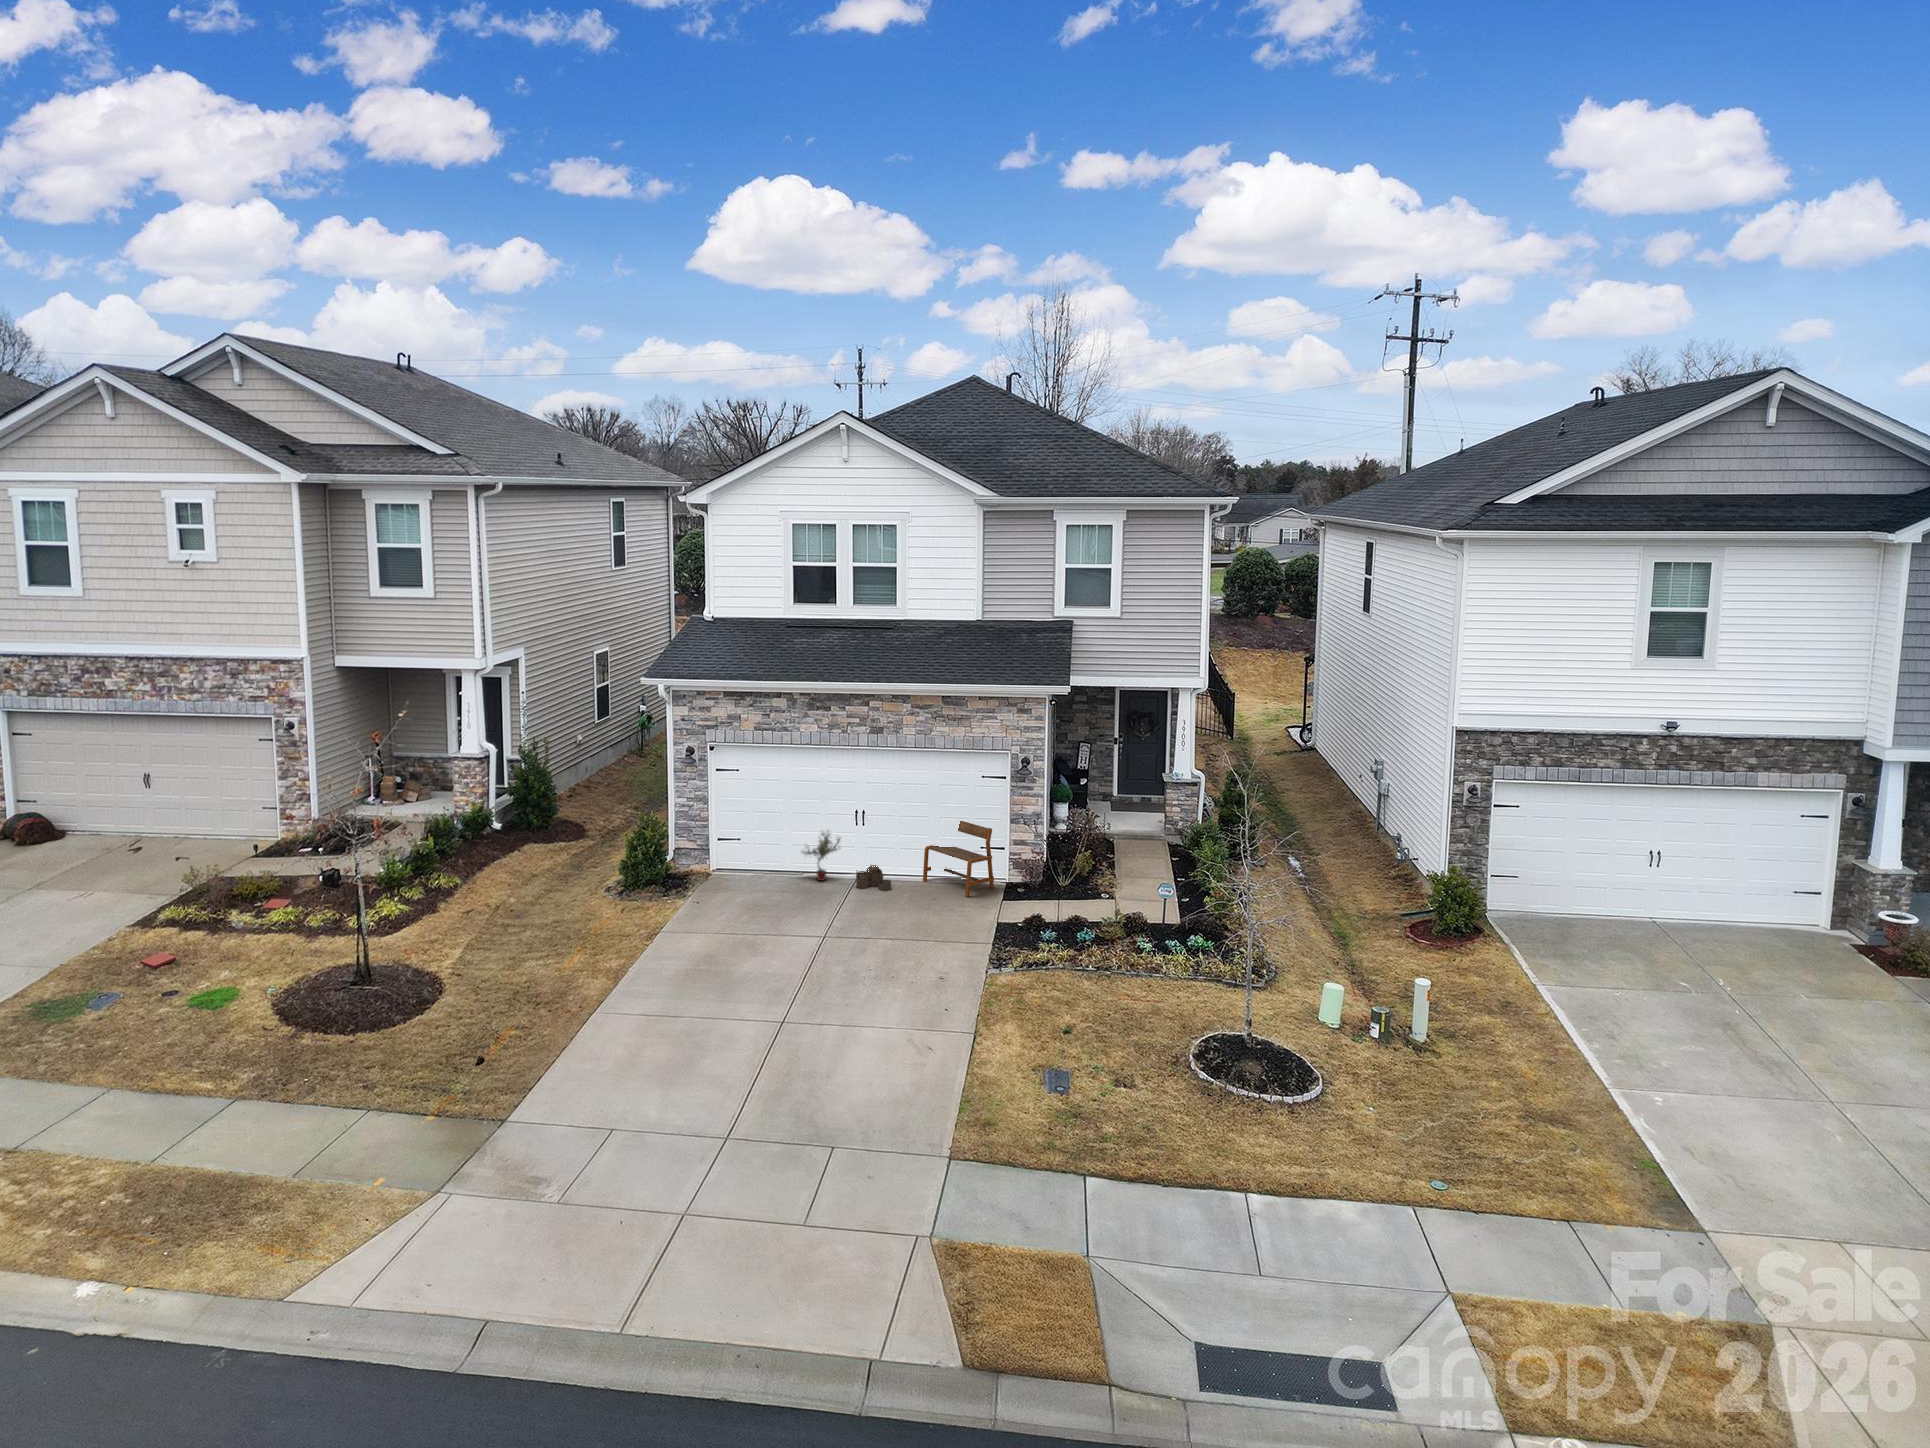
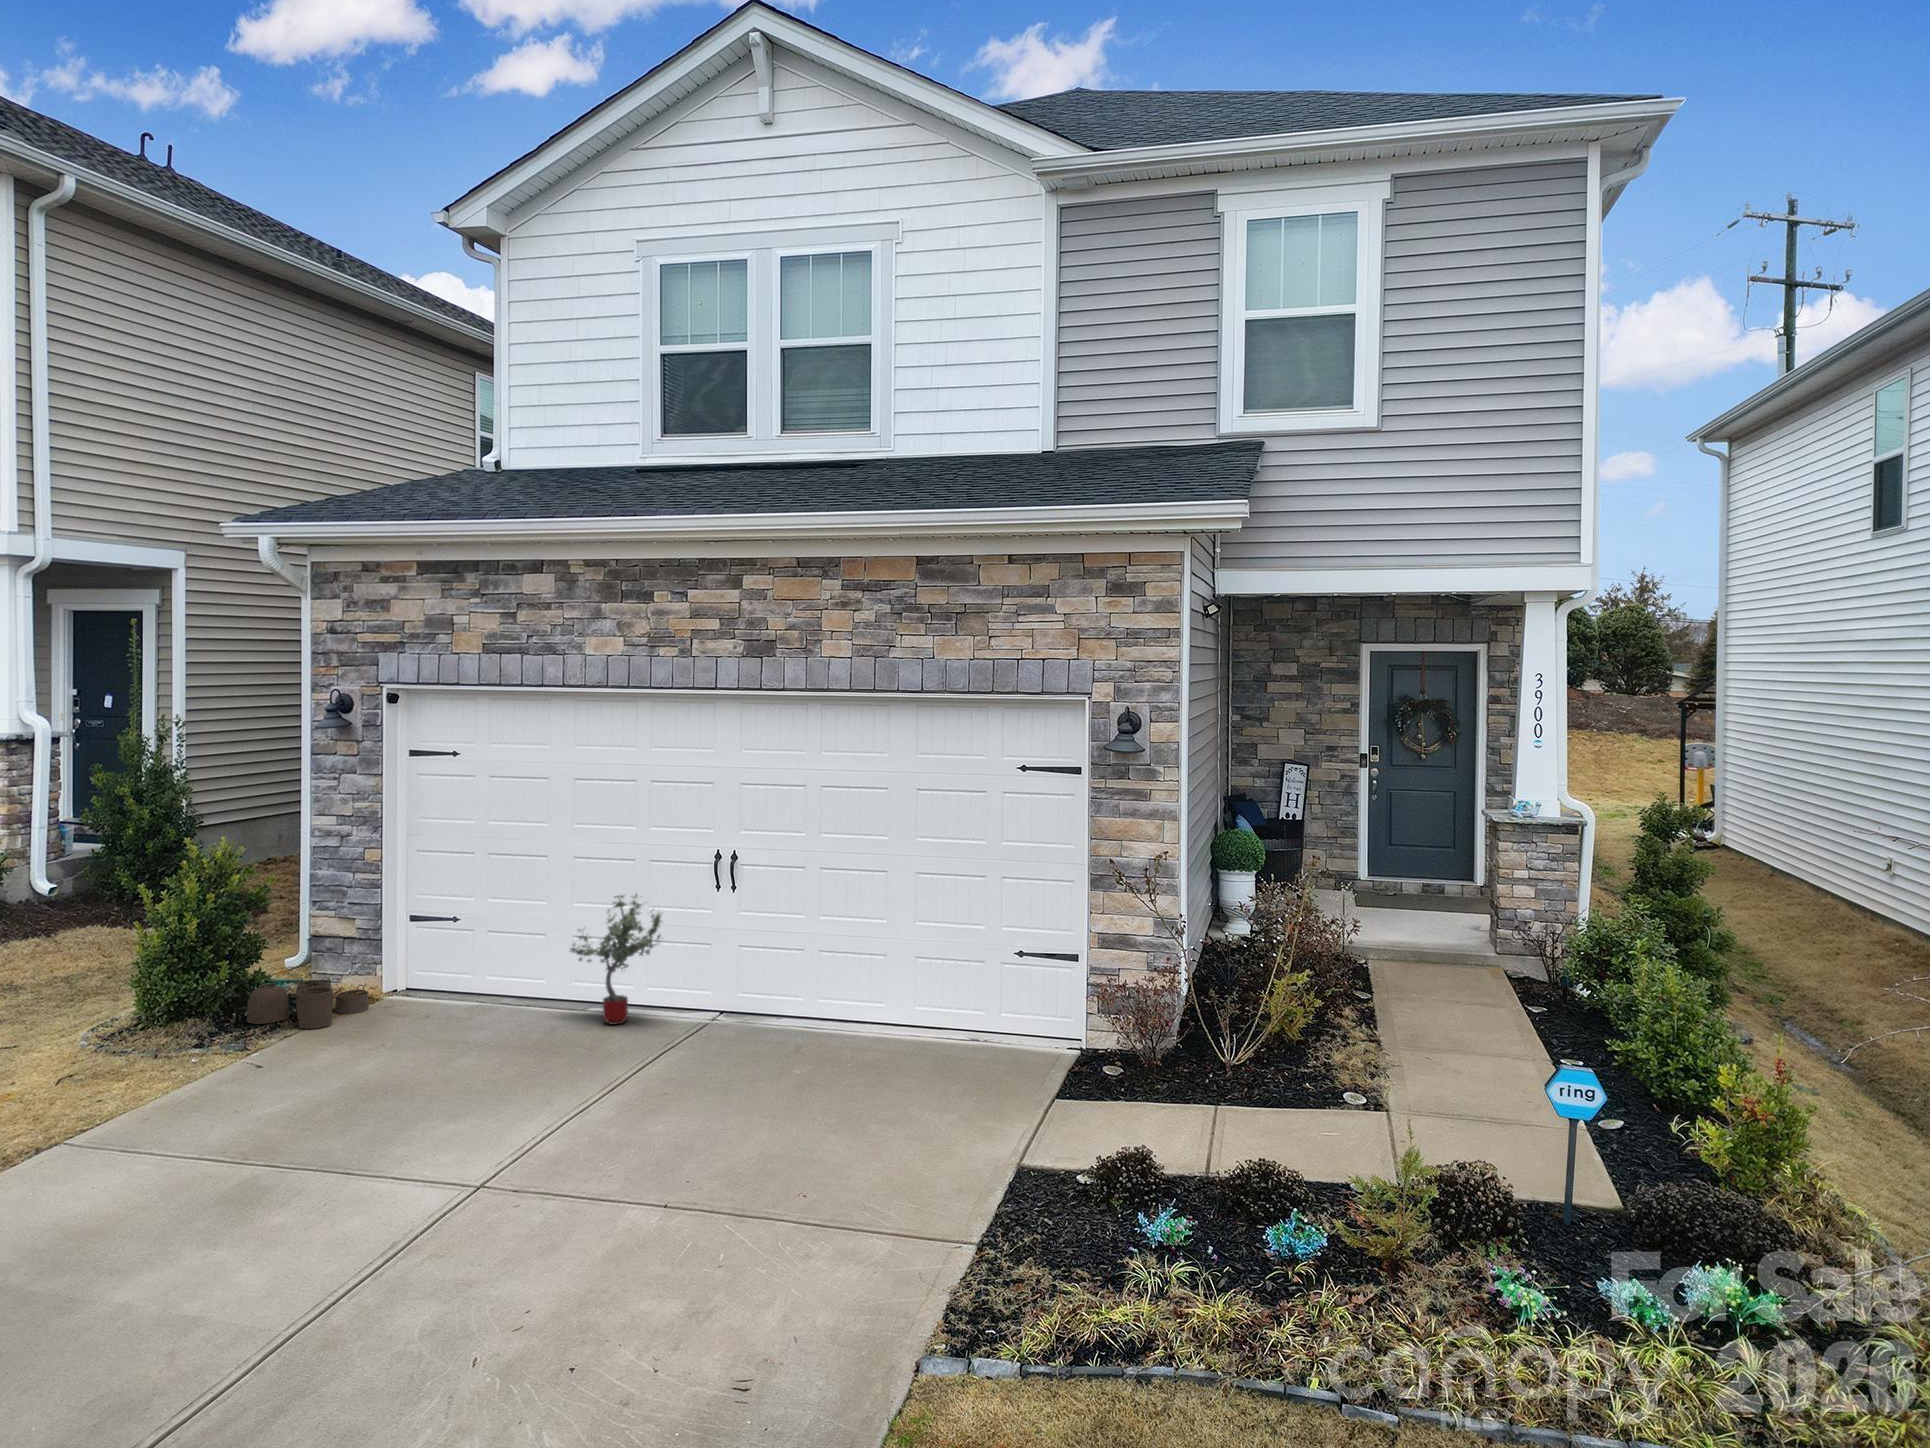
bench: present [923,821,994,897] -> none [862,873,1041,1081]
woven basket: present [856,865,891,890] -> present [247,977,369,1029]

